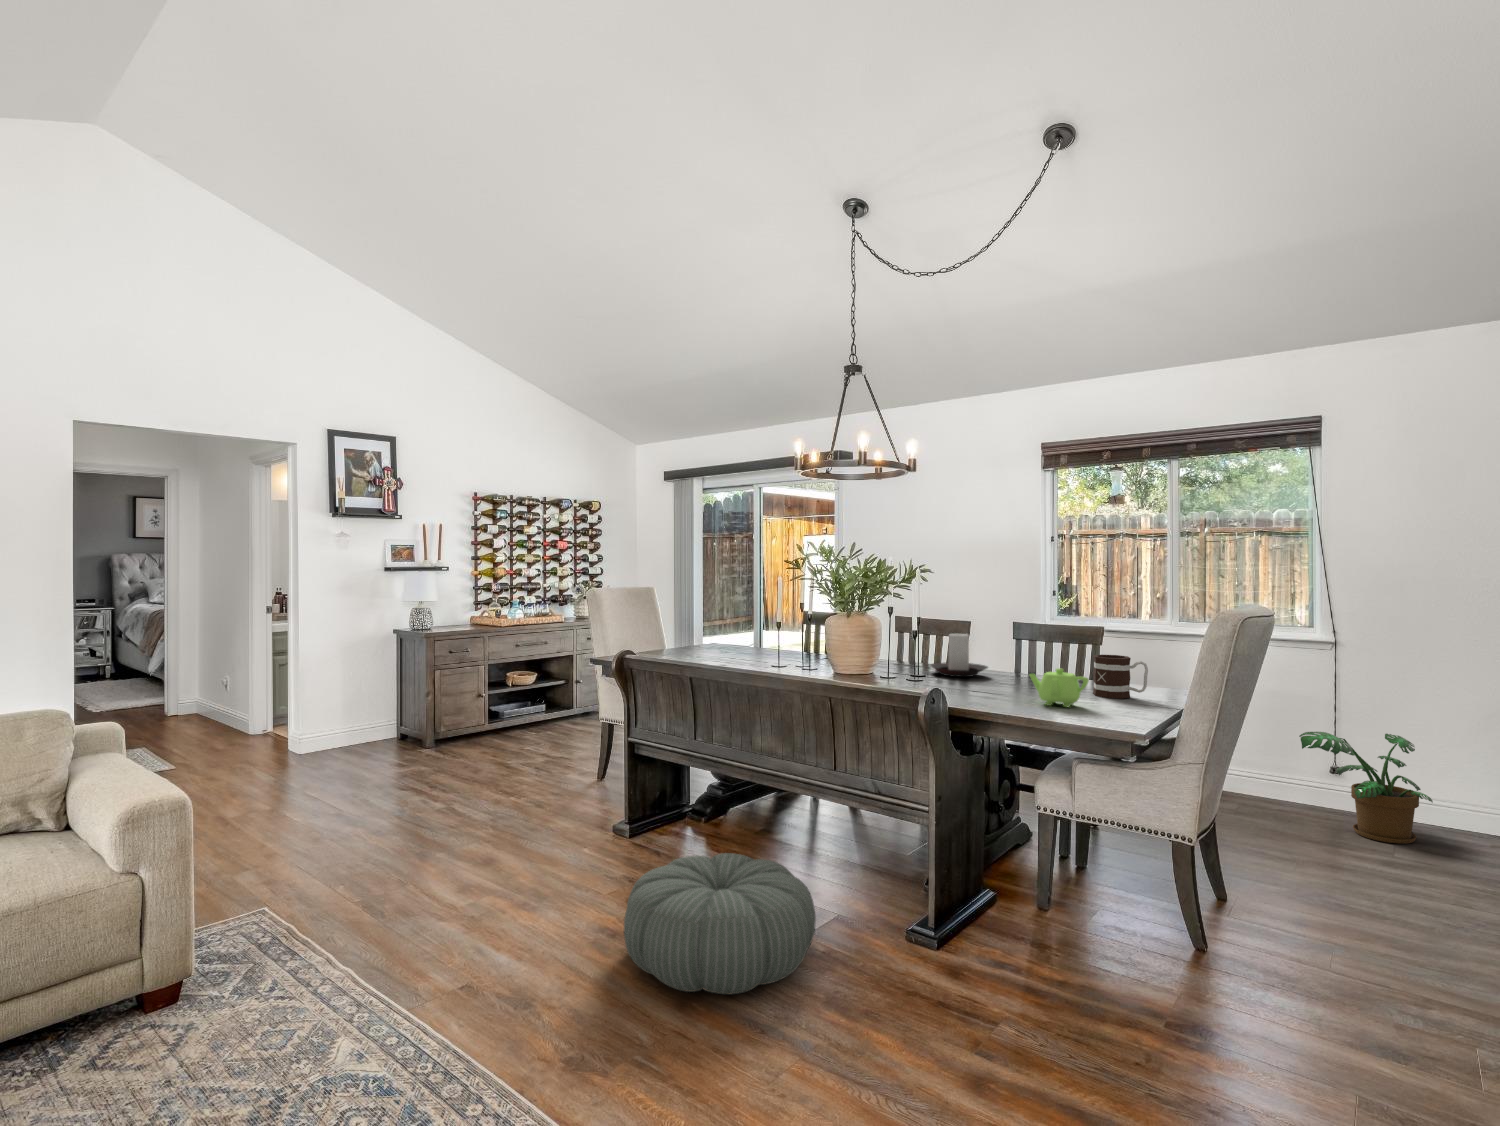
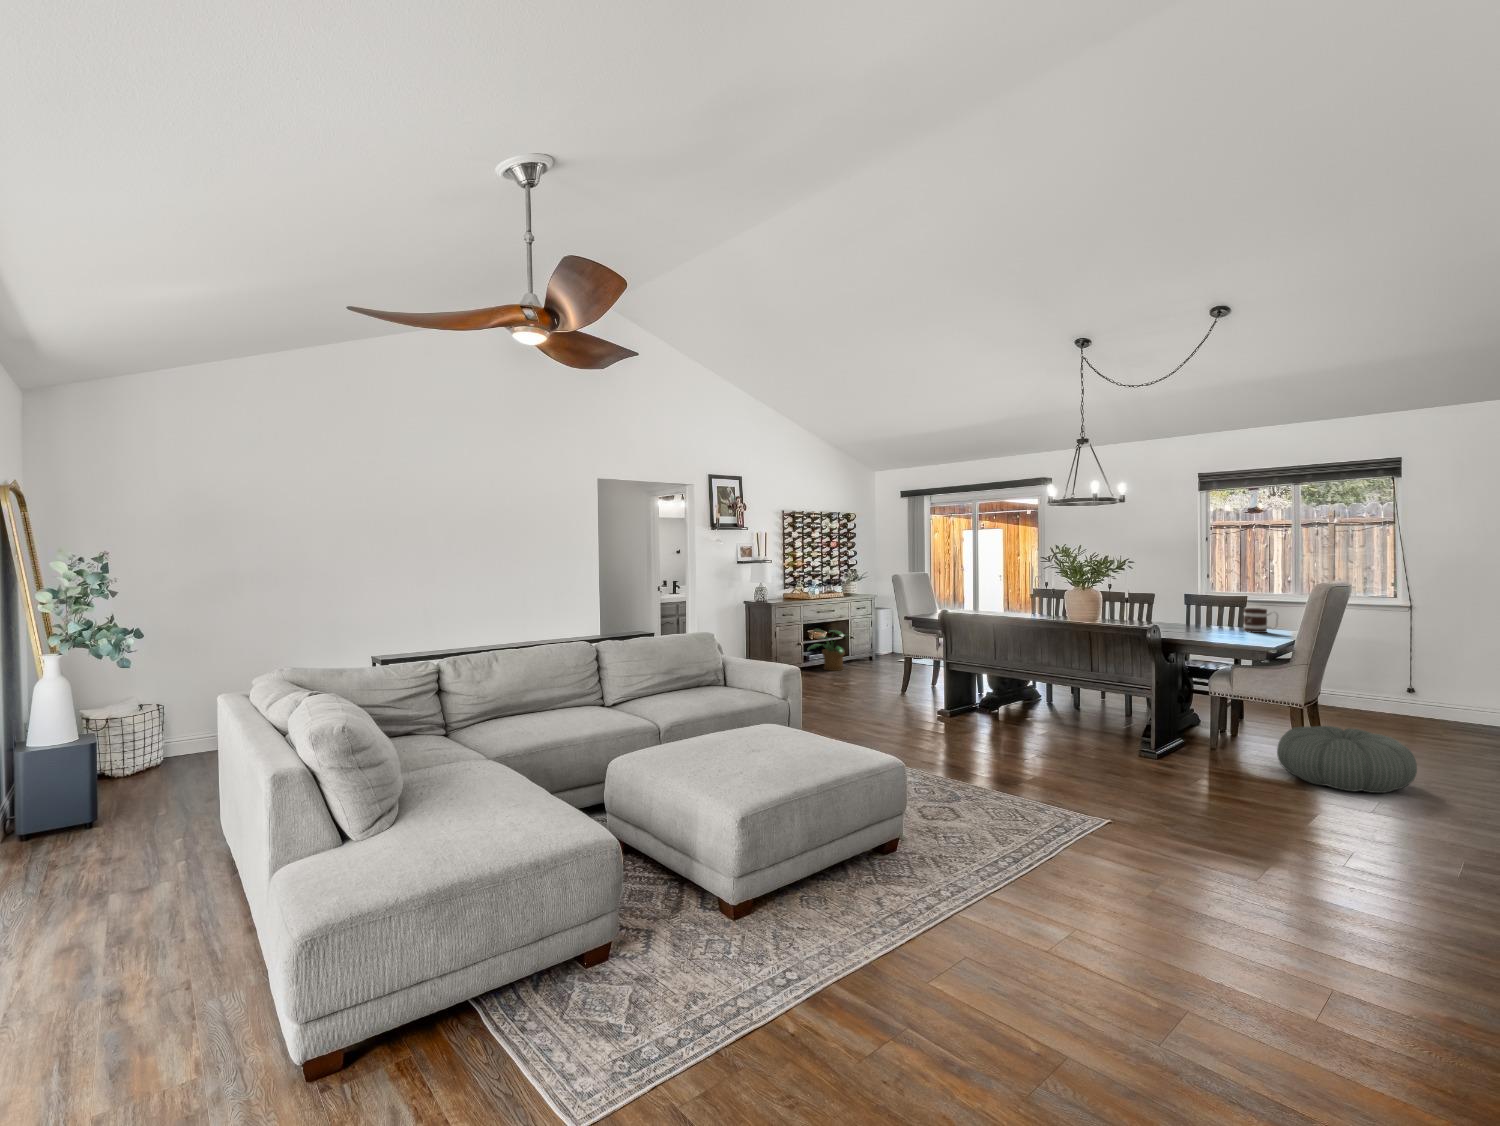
candle holder: present [930,634,988,677] -> none [1134,596,1174,623]
teapot: present [1030,668,1089,707] -> none [1206,615,1243,636]
potted plant: present [1299,732,1433,844] -> present [808,629,848,671]
pouf: present [624,853,816,994] -> present [1277,726,1417,793]

